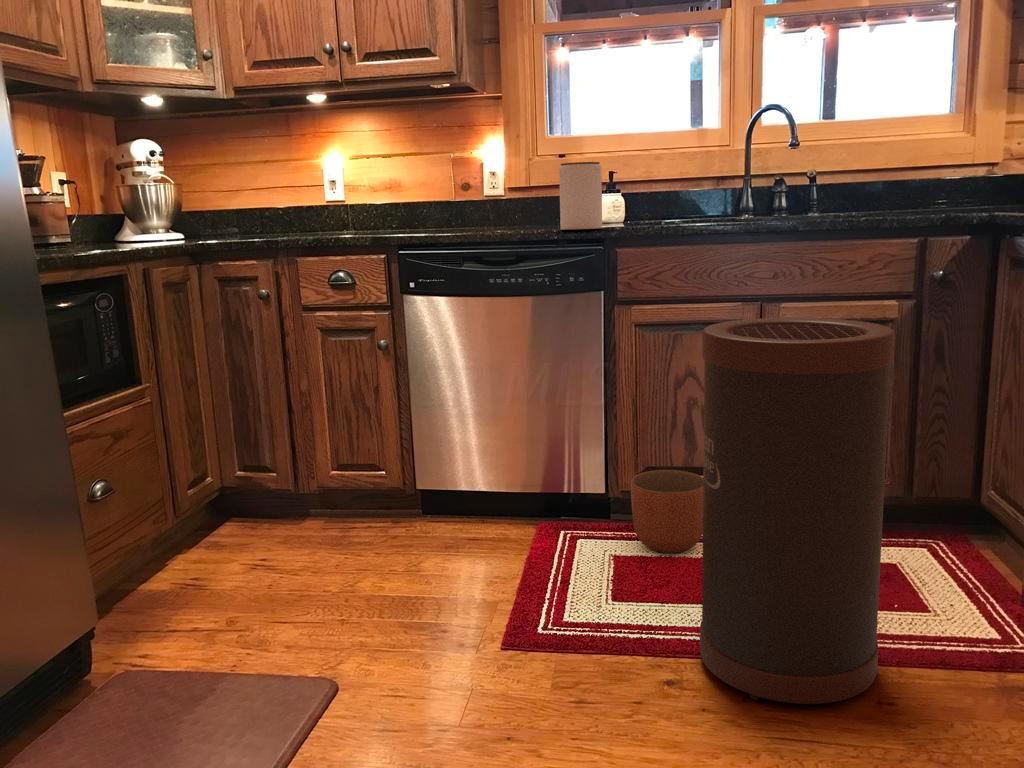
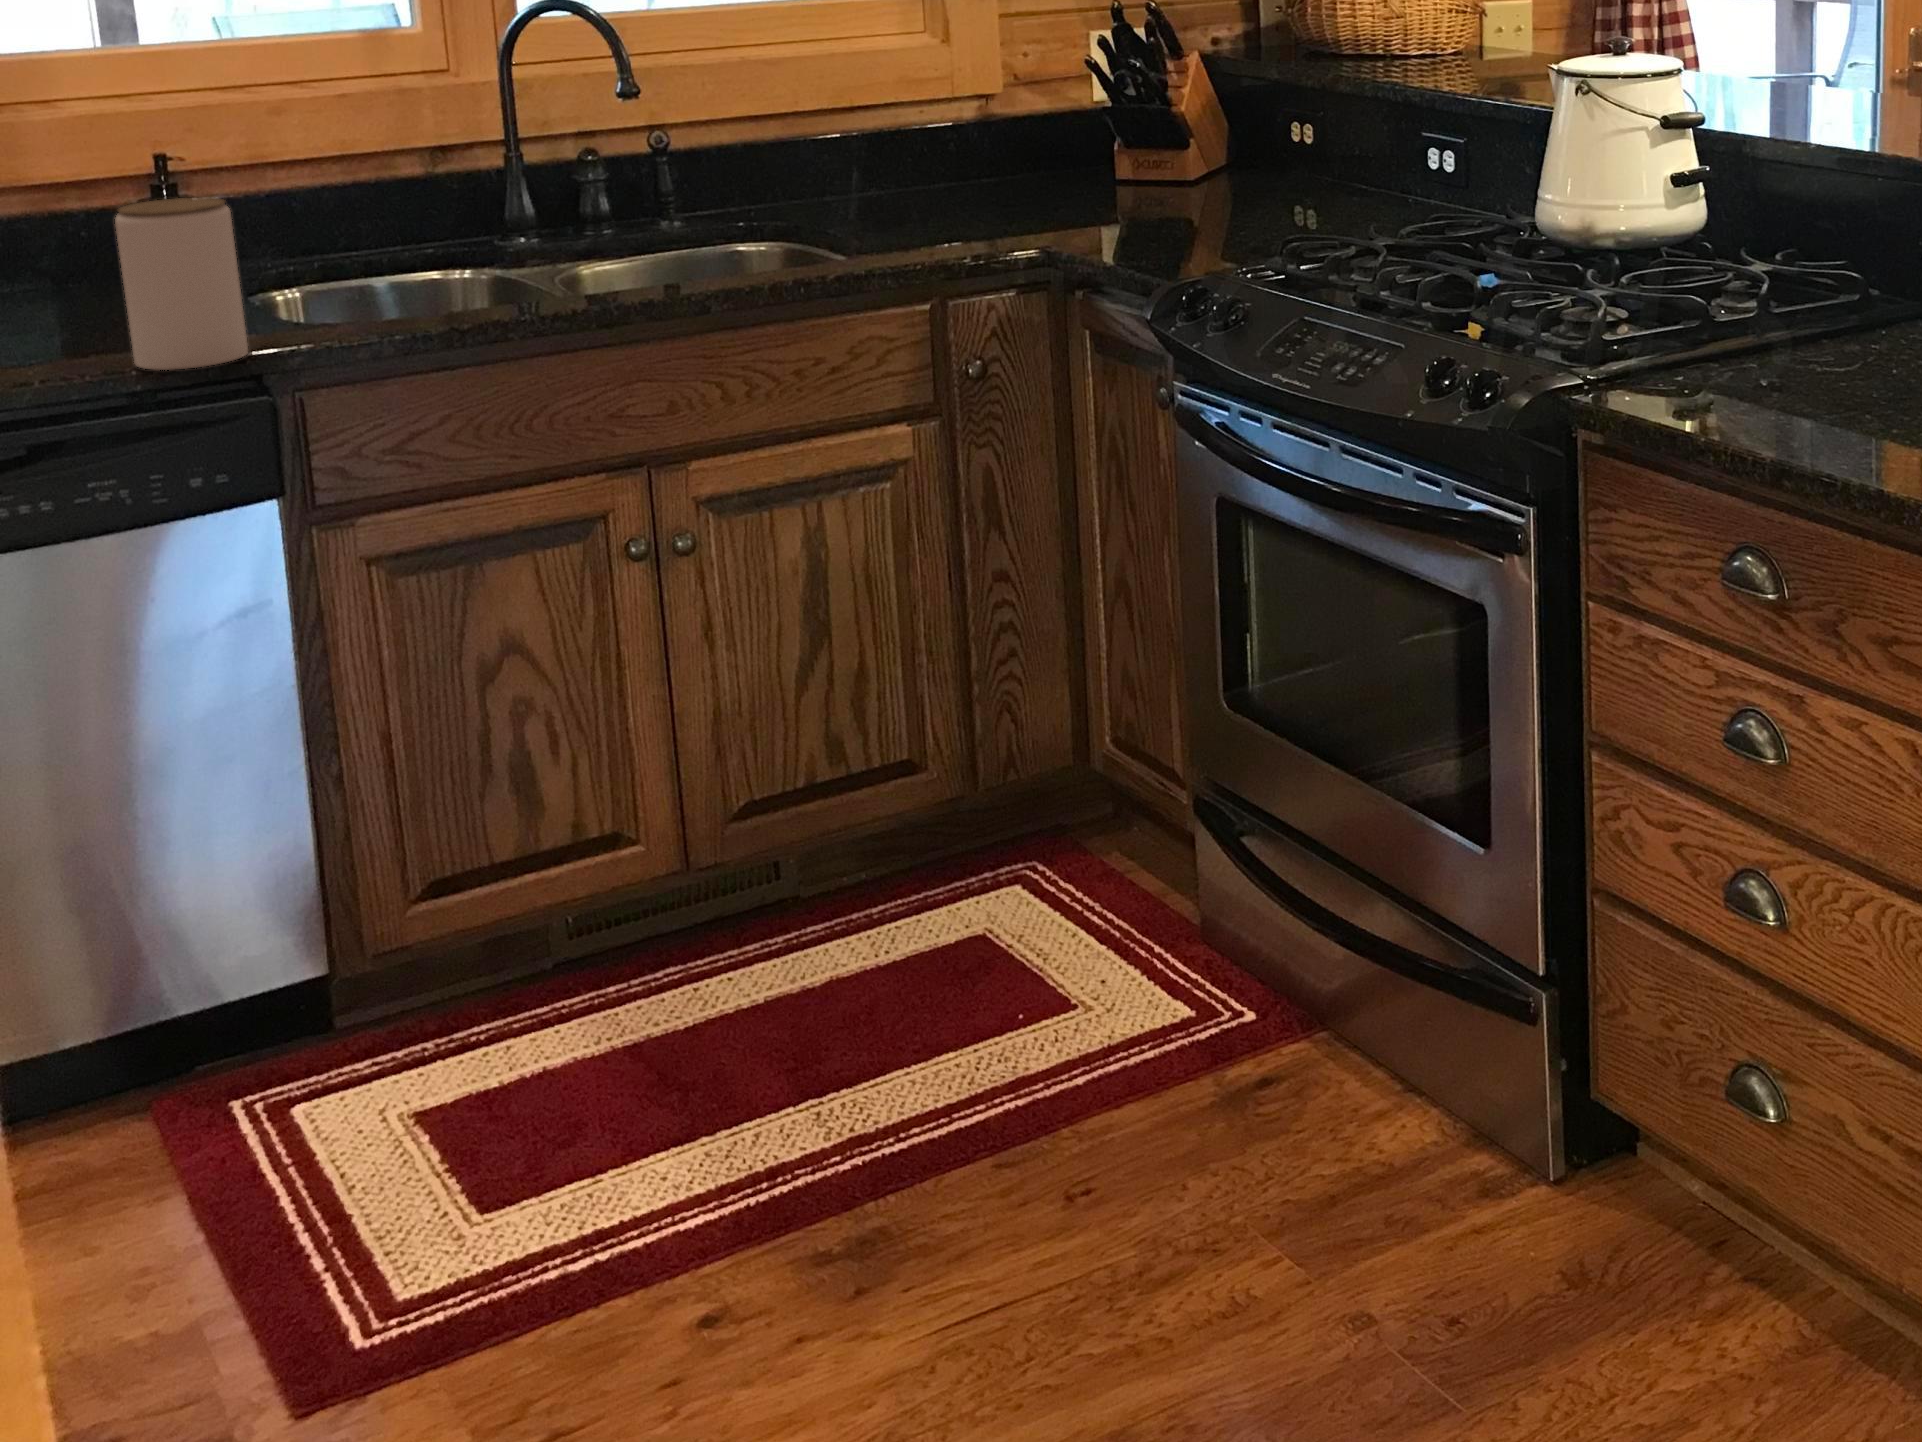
trash can: present [700,318,895,704] -> none [675,546,1054,1286]
planter: present [631,470,703,553] -> none [414,864,599,1064]

